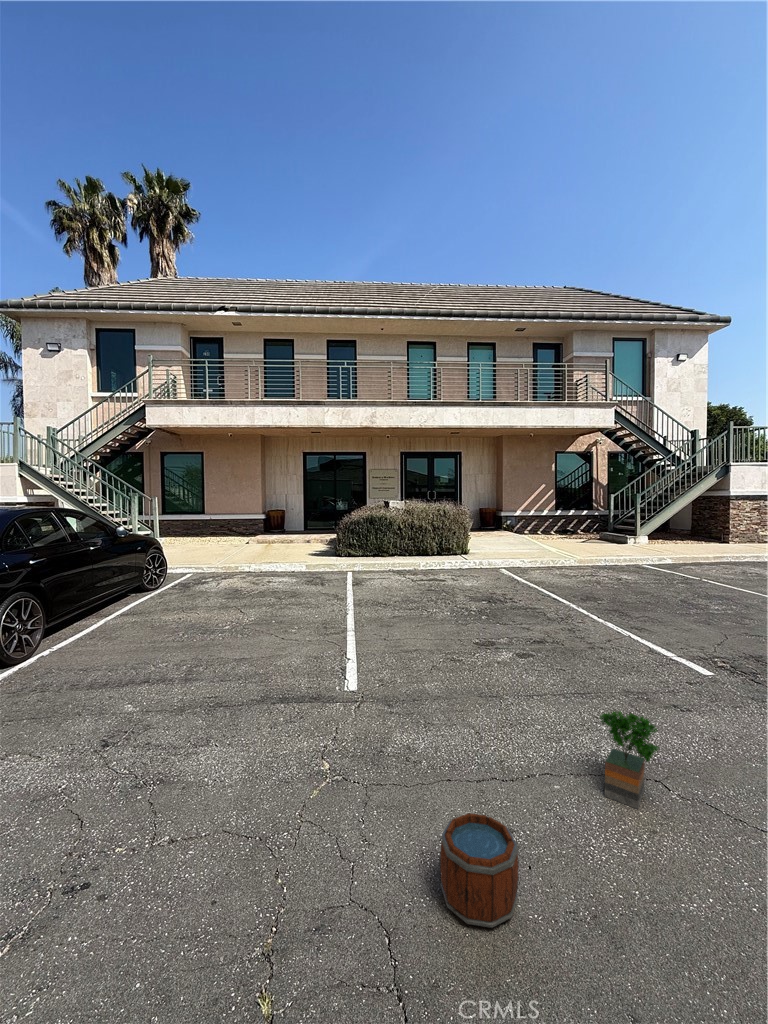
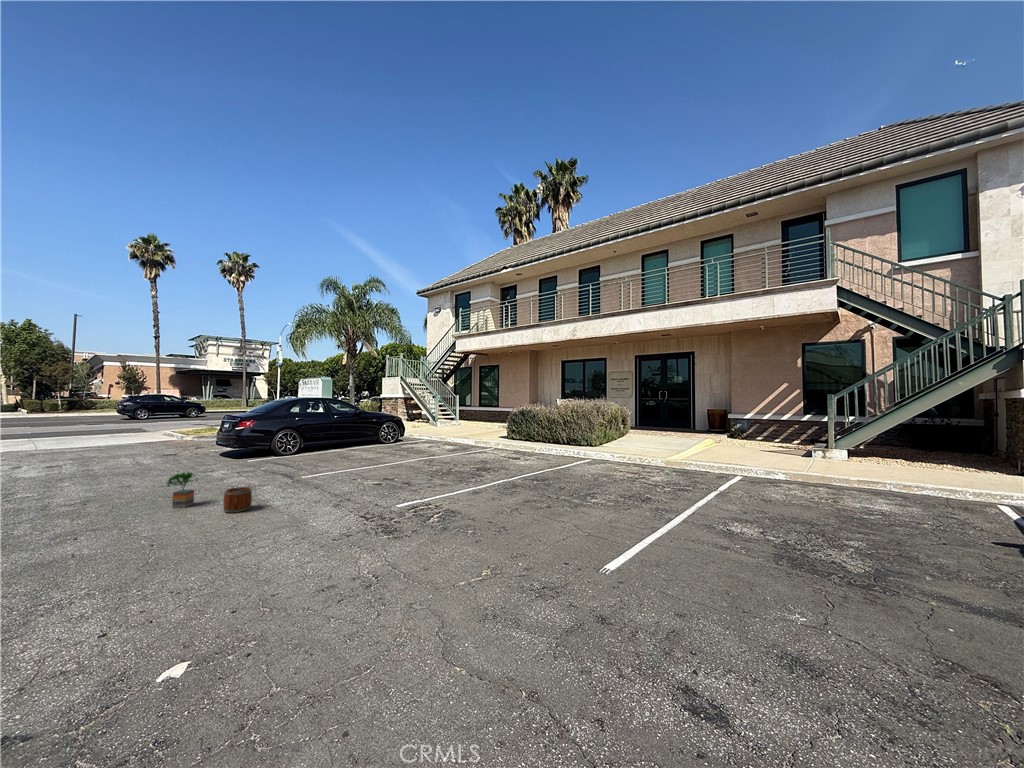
bucket: present [440,813,519,928] -> present [224,487,252,513]

